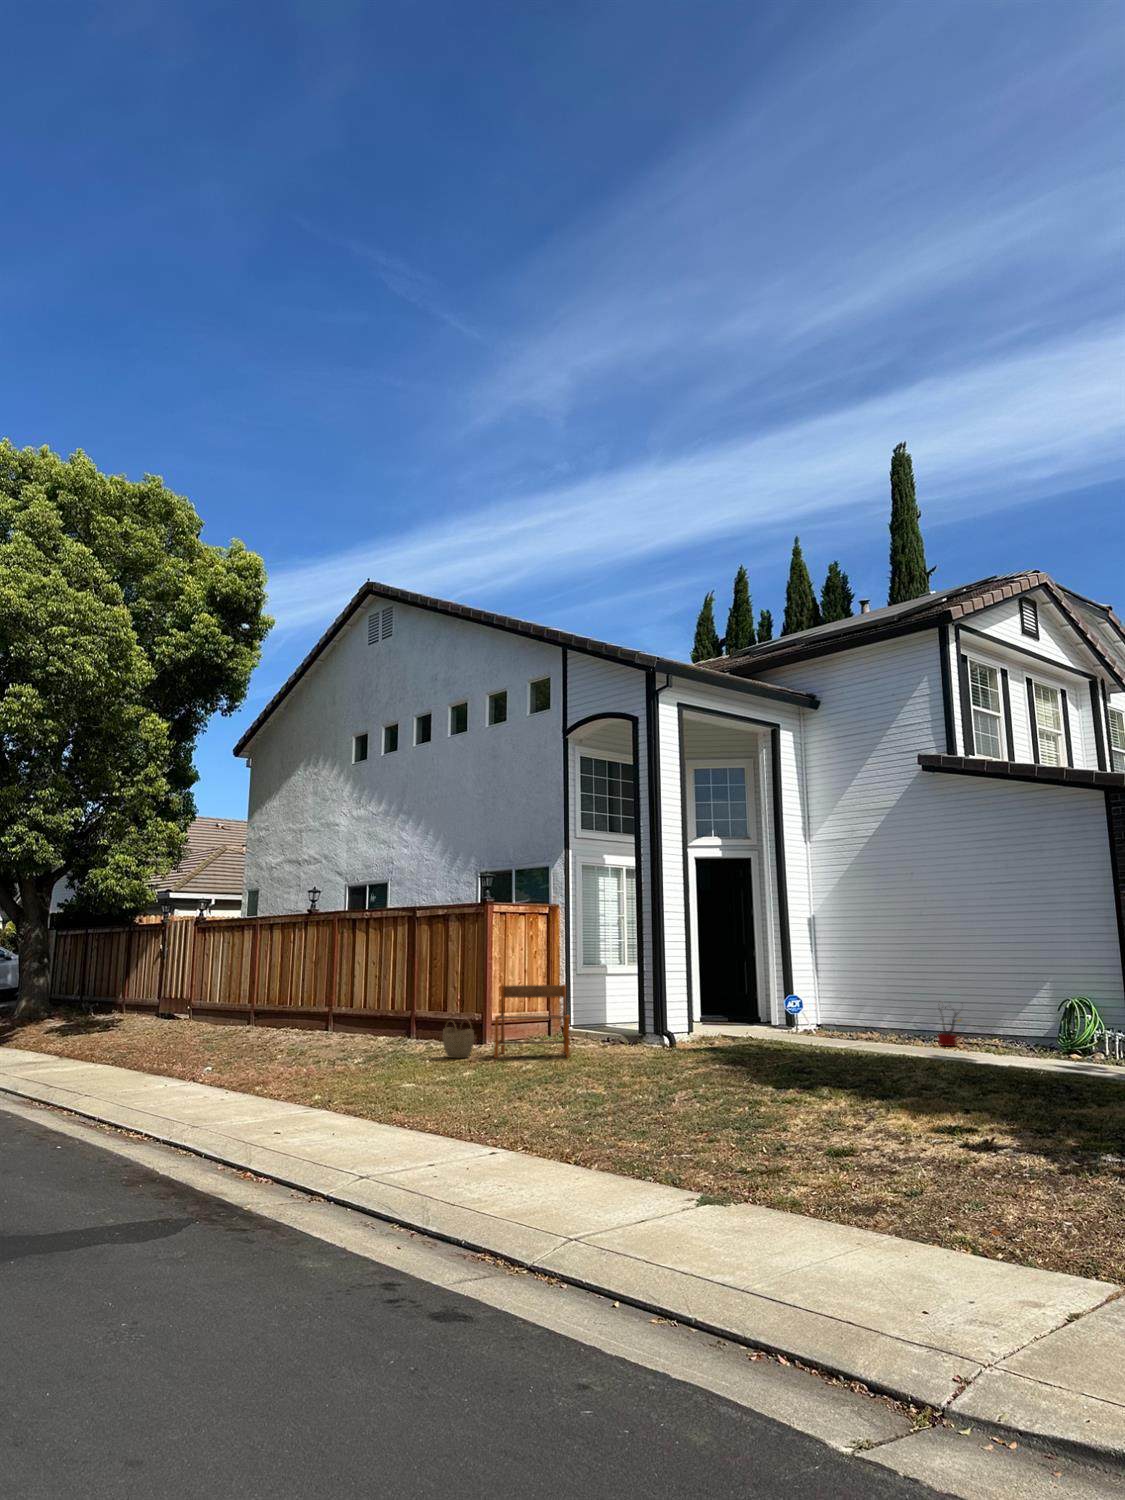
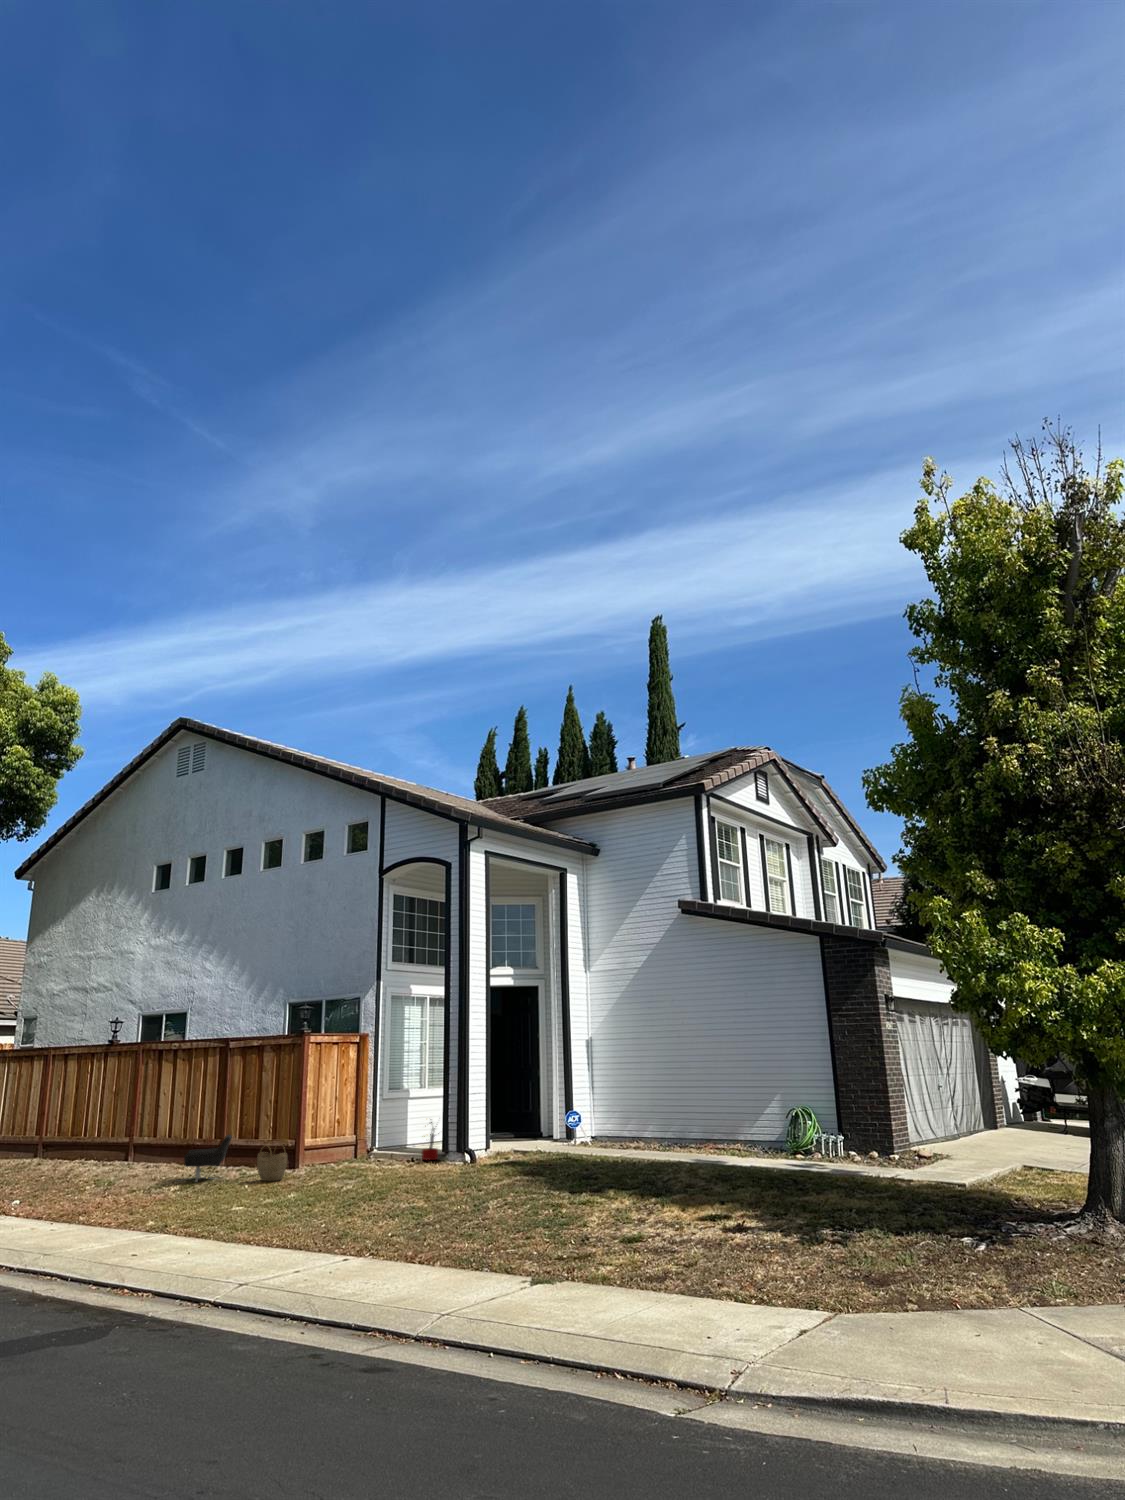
bench: present [494,984,570,1058] -> none [307,1108,377,1179]
decorative plant: present [938,1007,962,1046] -> present [422,1122,439,1160]
lounge chair: none [362,1008,419,1056] -> present [184,1135,232,1182]

